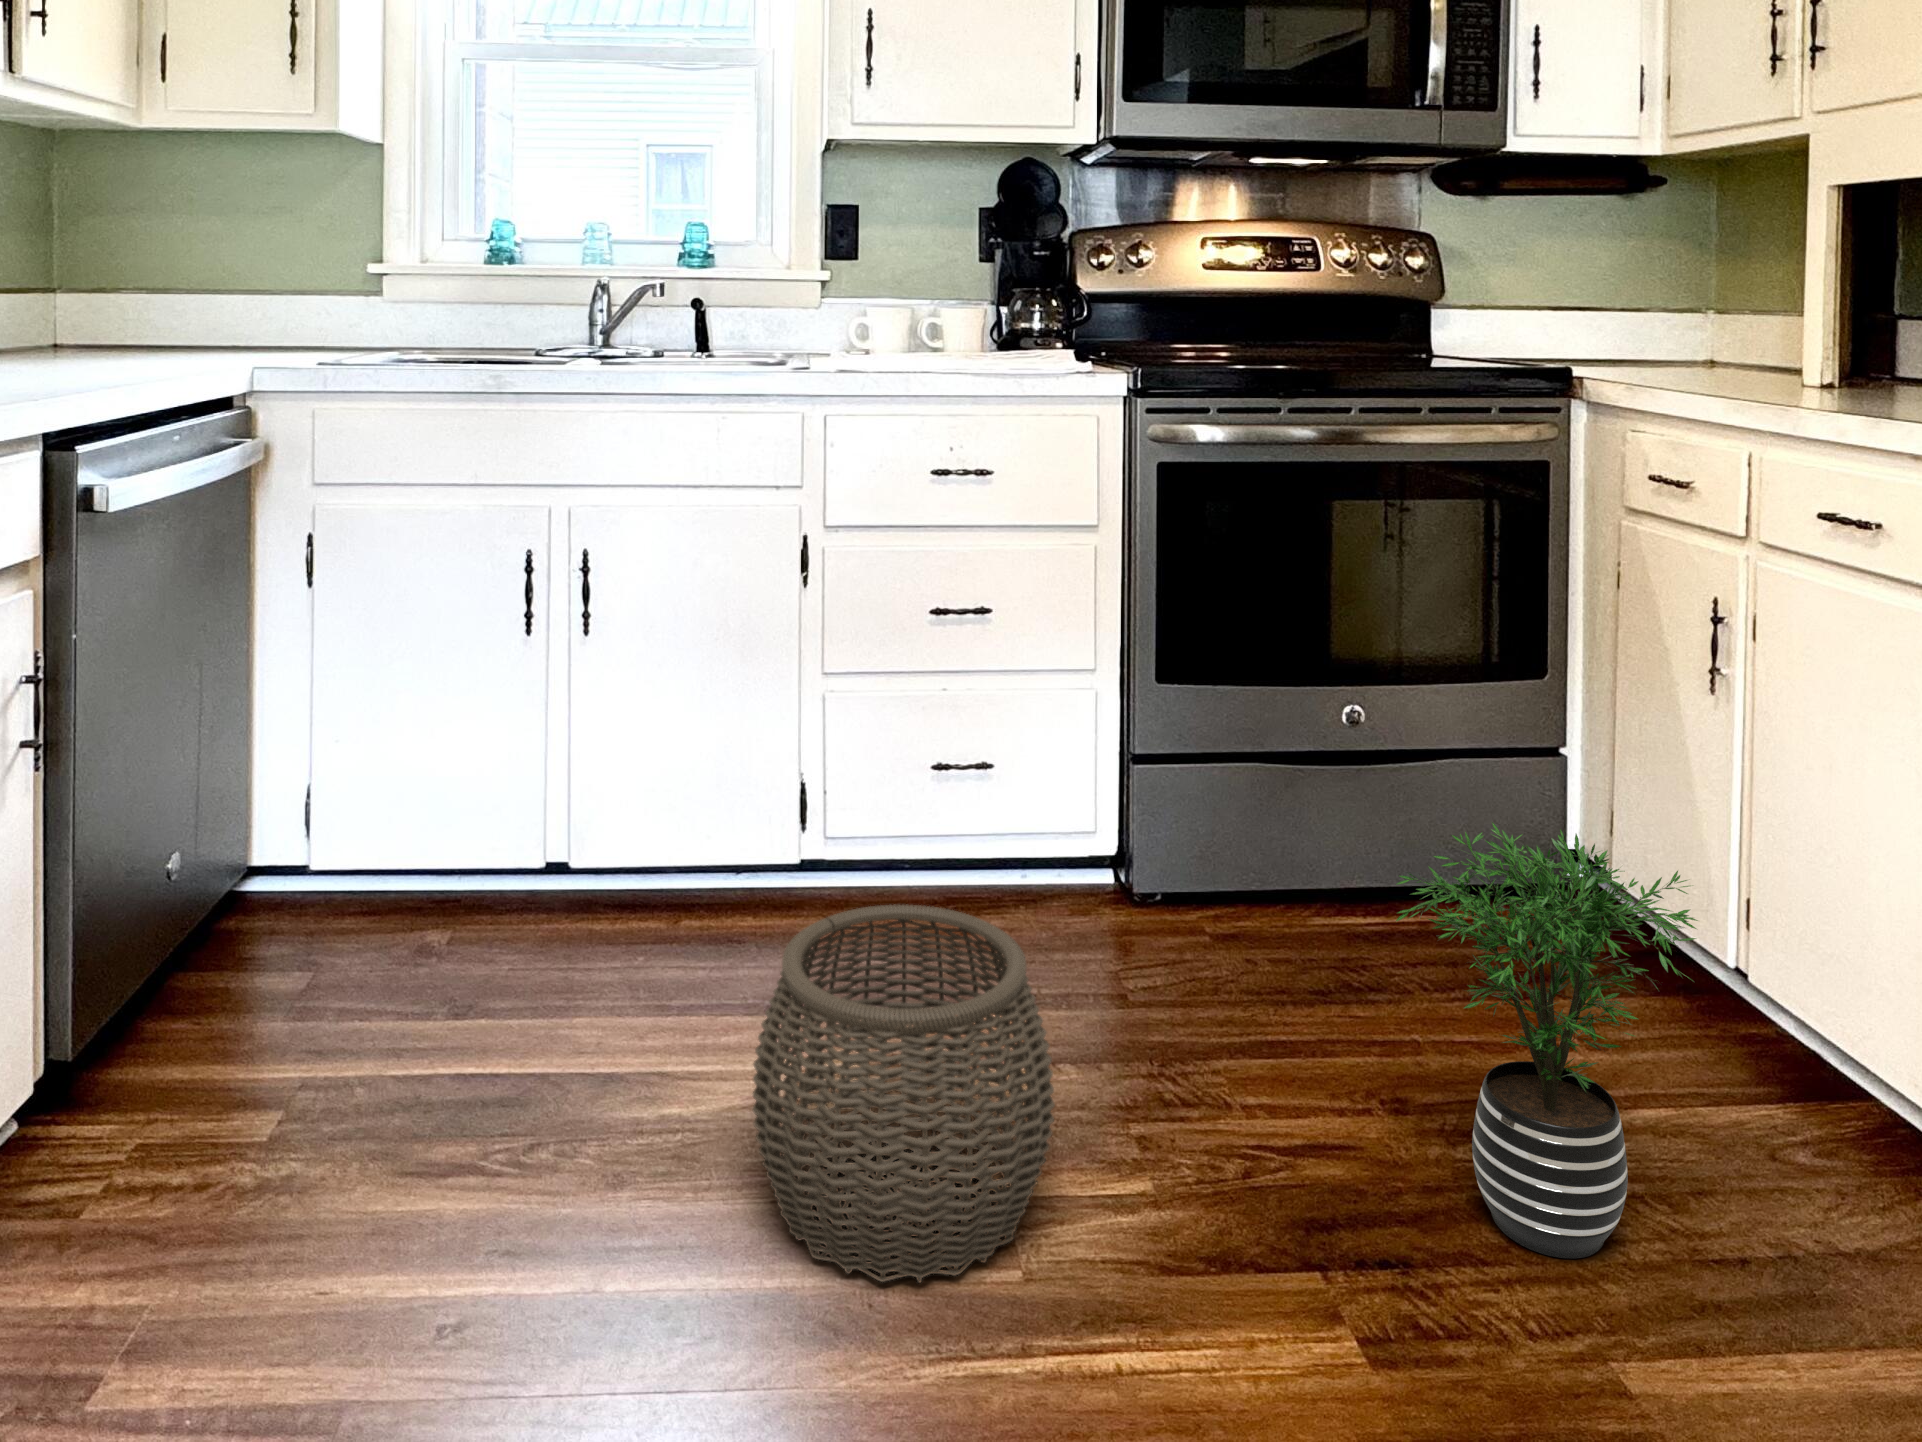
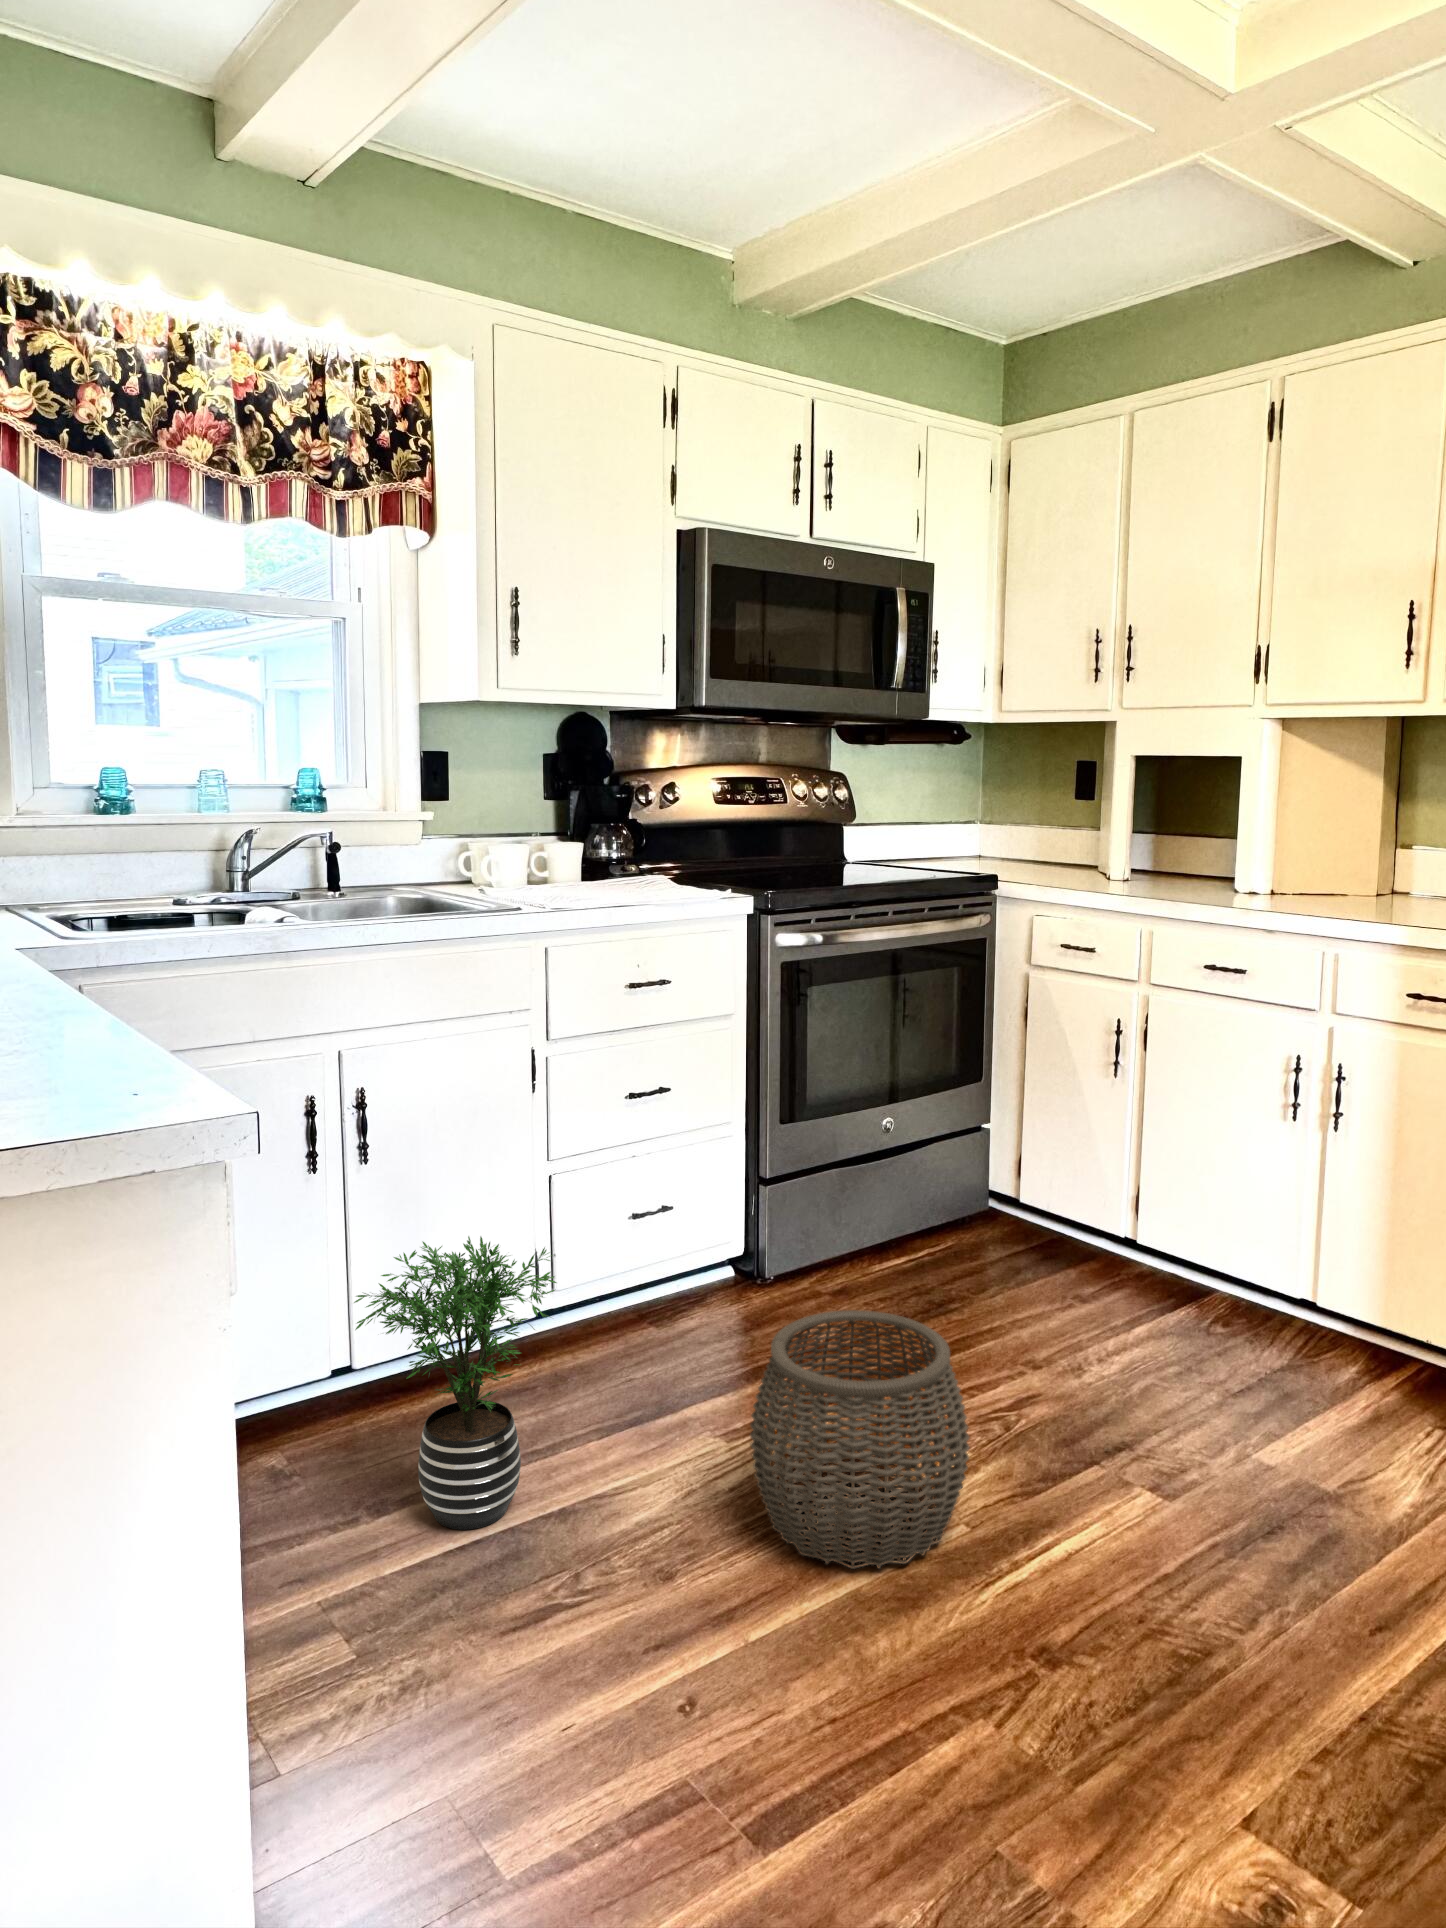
potted plant: present [1396,822,1698,1258] -> present [354,1236,557,1530]

